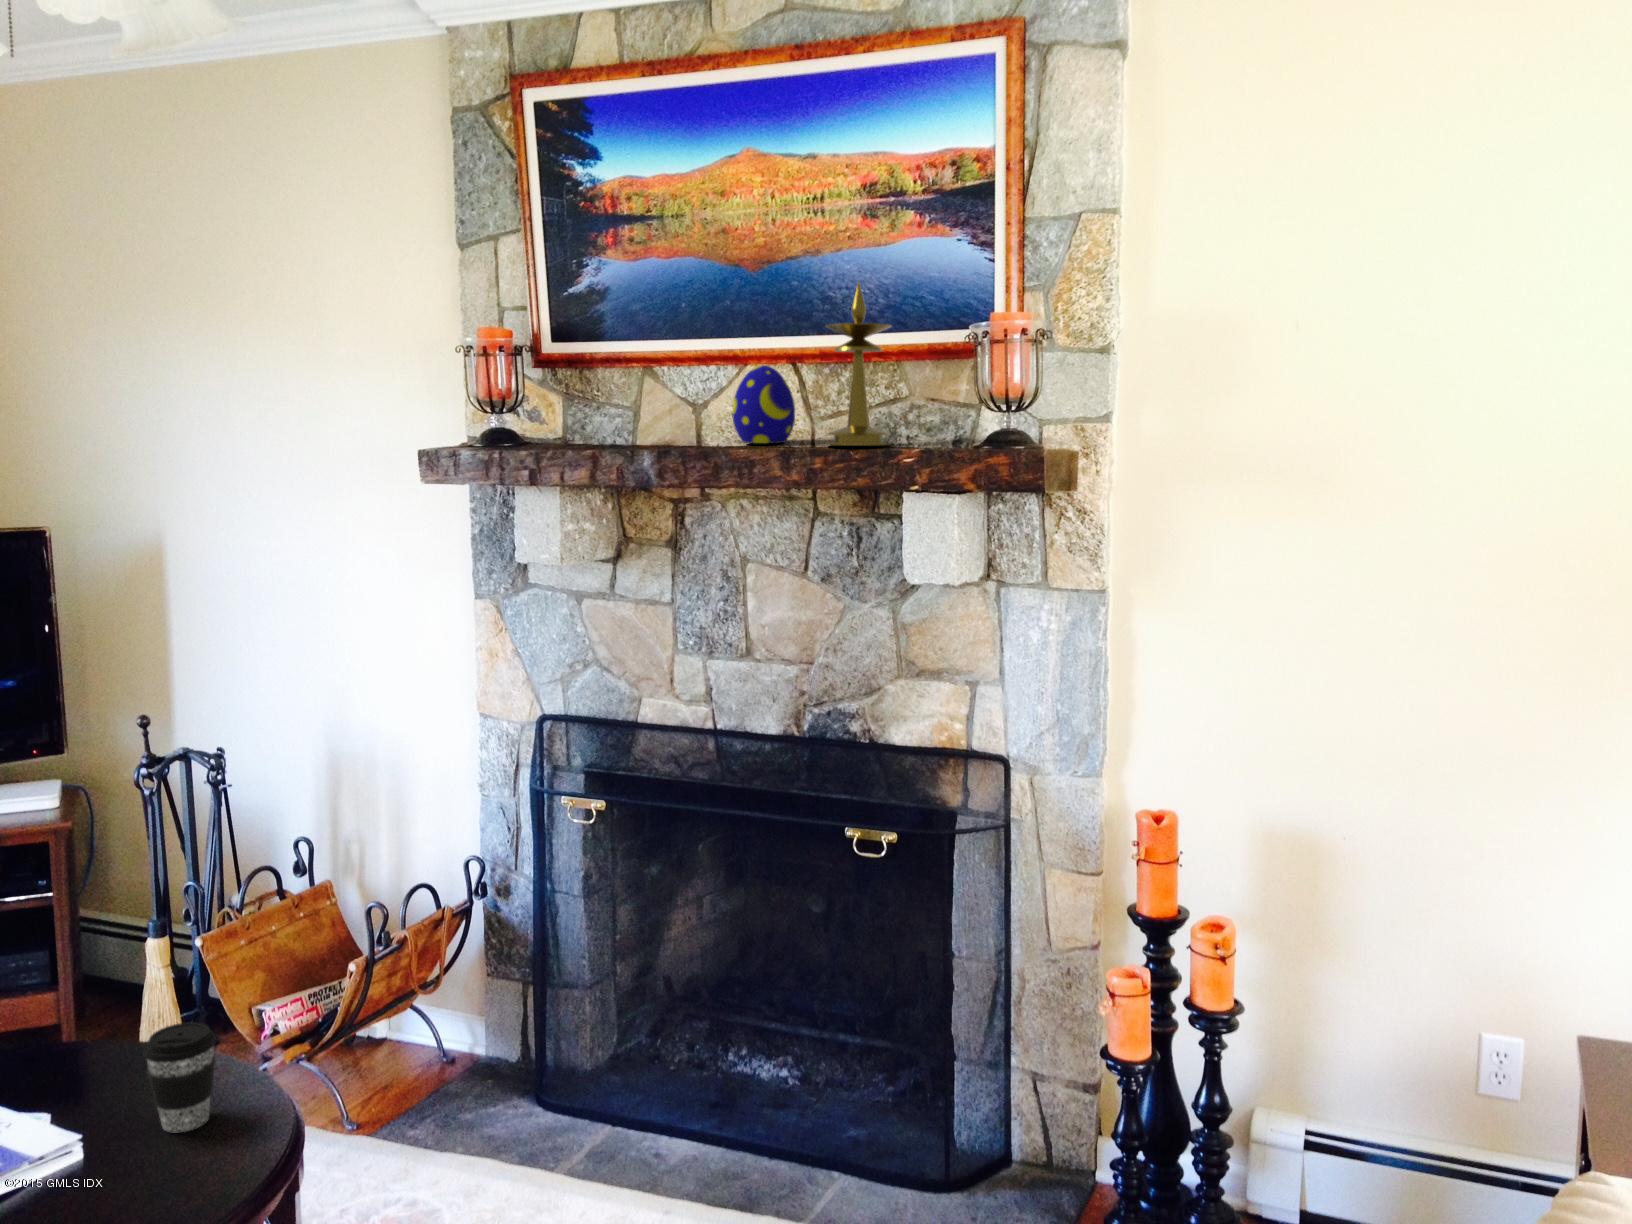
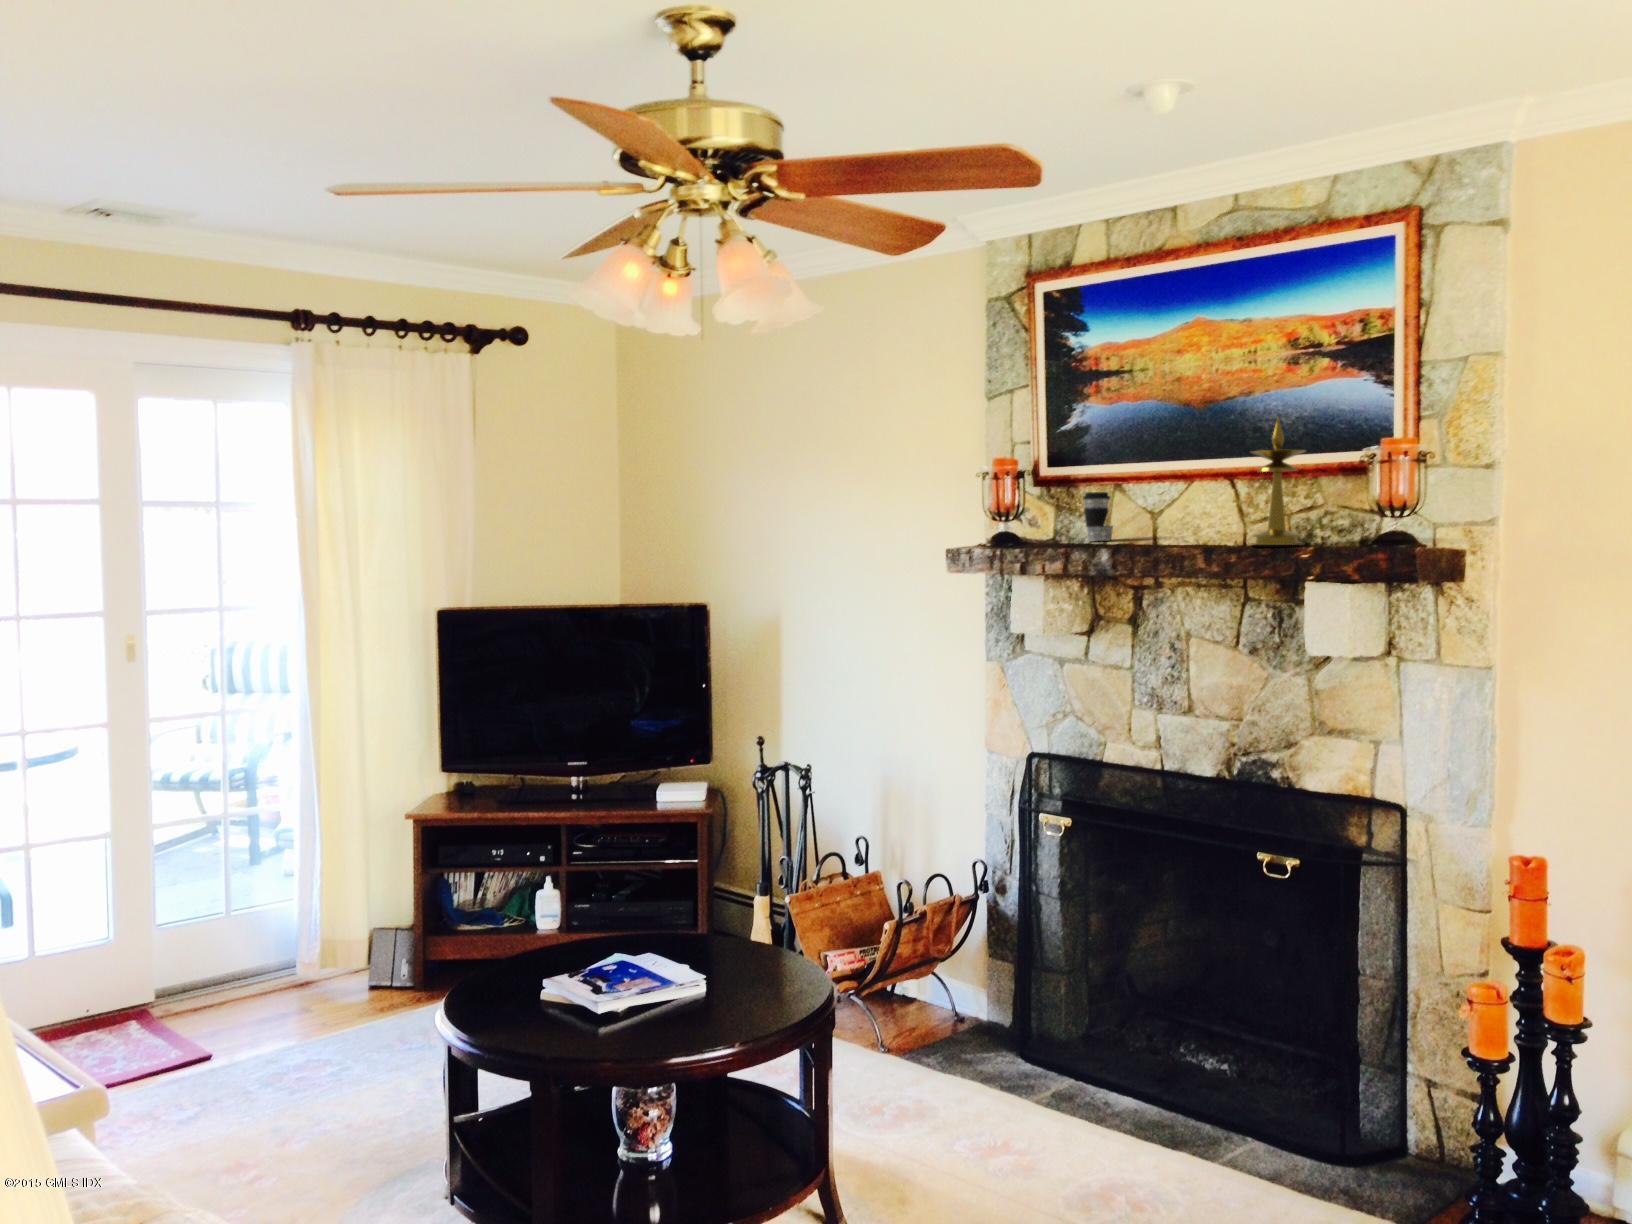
decorative egg: present [732,365,795,443] -> none [1179,483,1230,543]
coffee cup: present [144,1022,216,1132] -> present [1083,492,1113,541]

